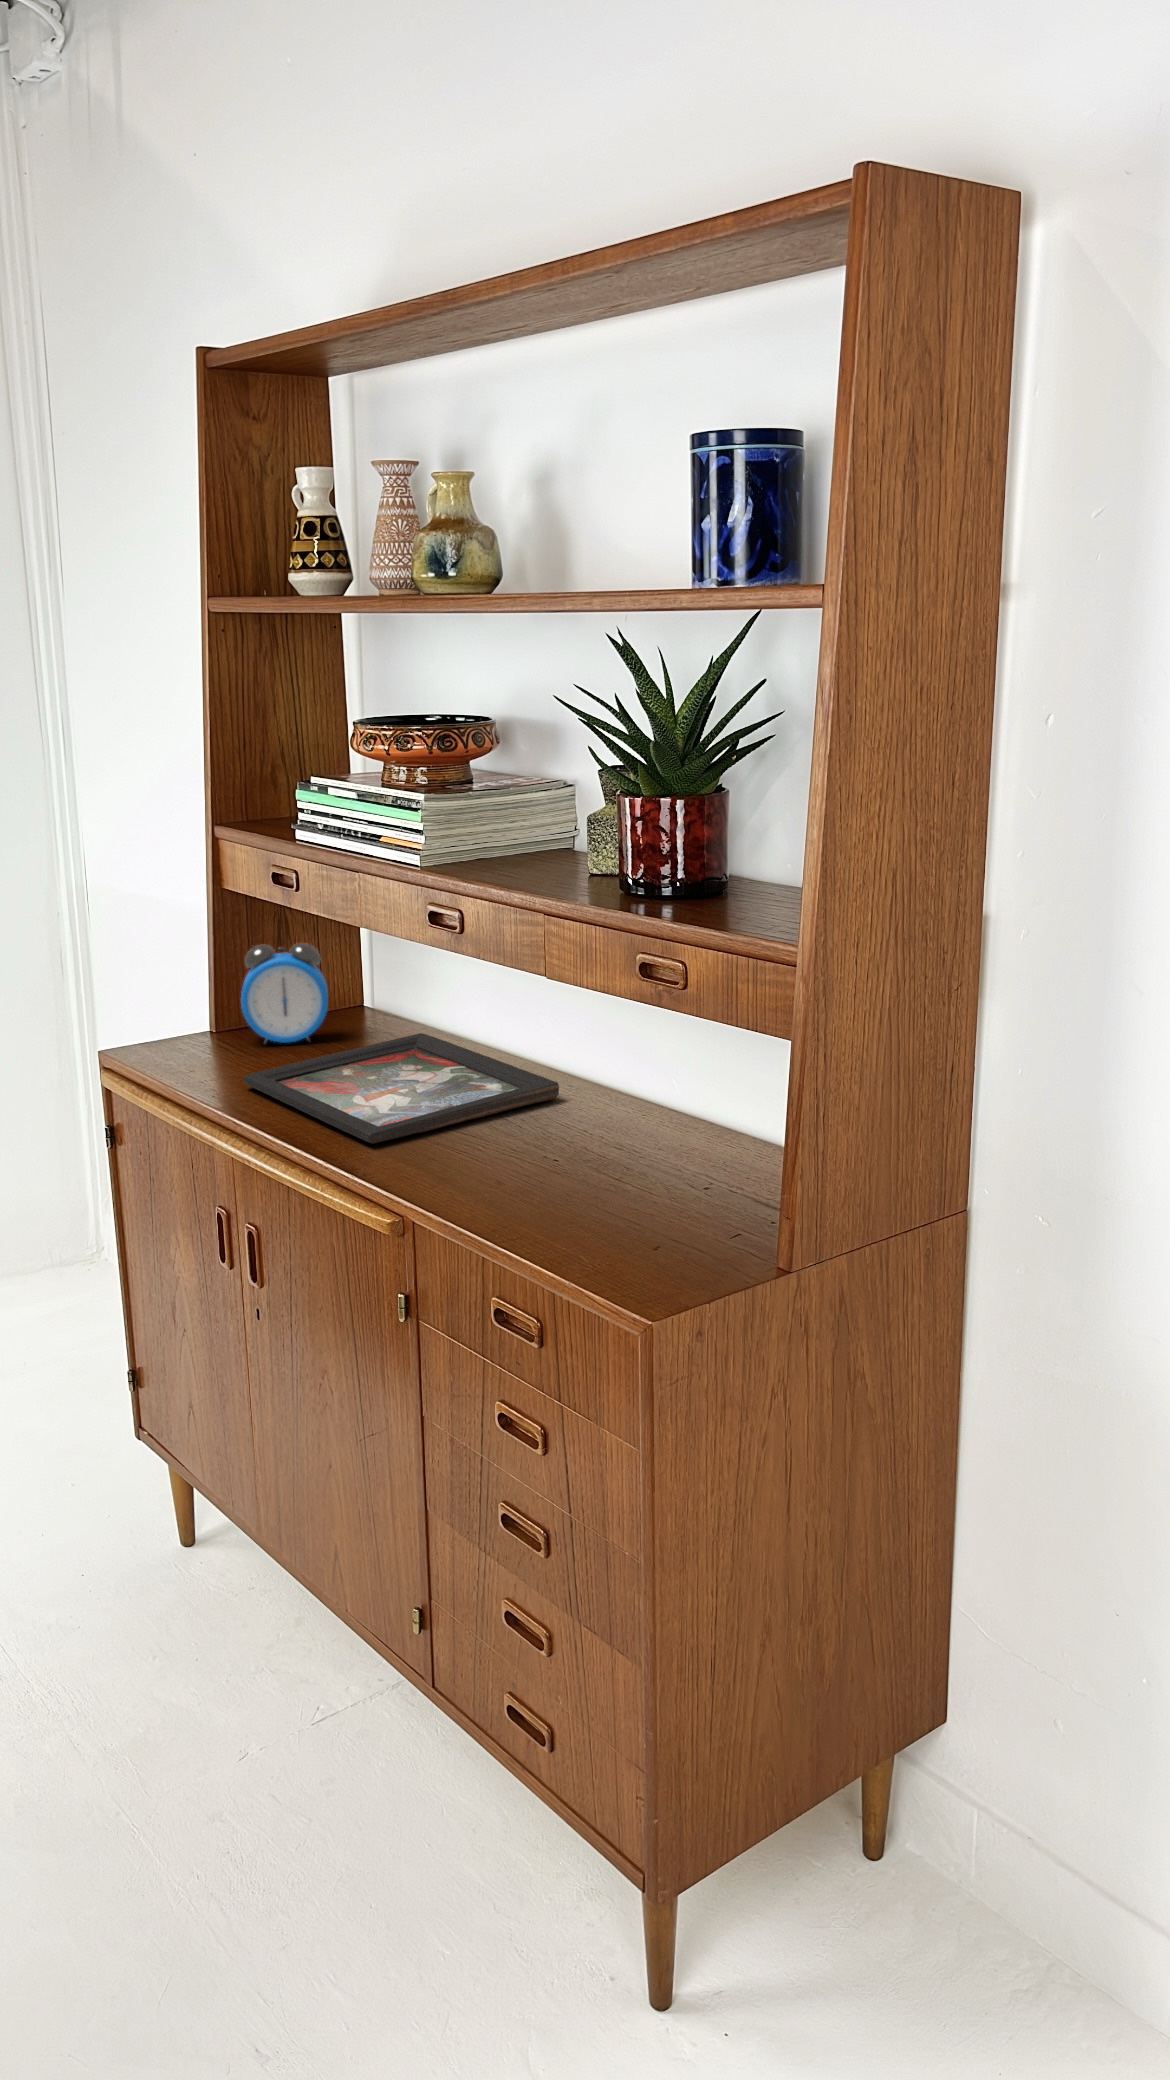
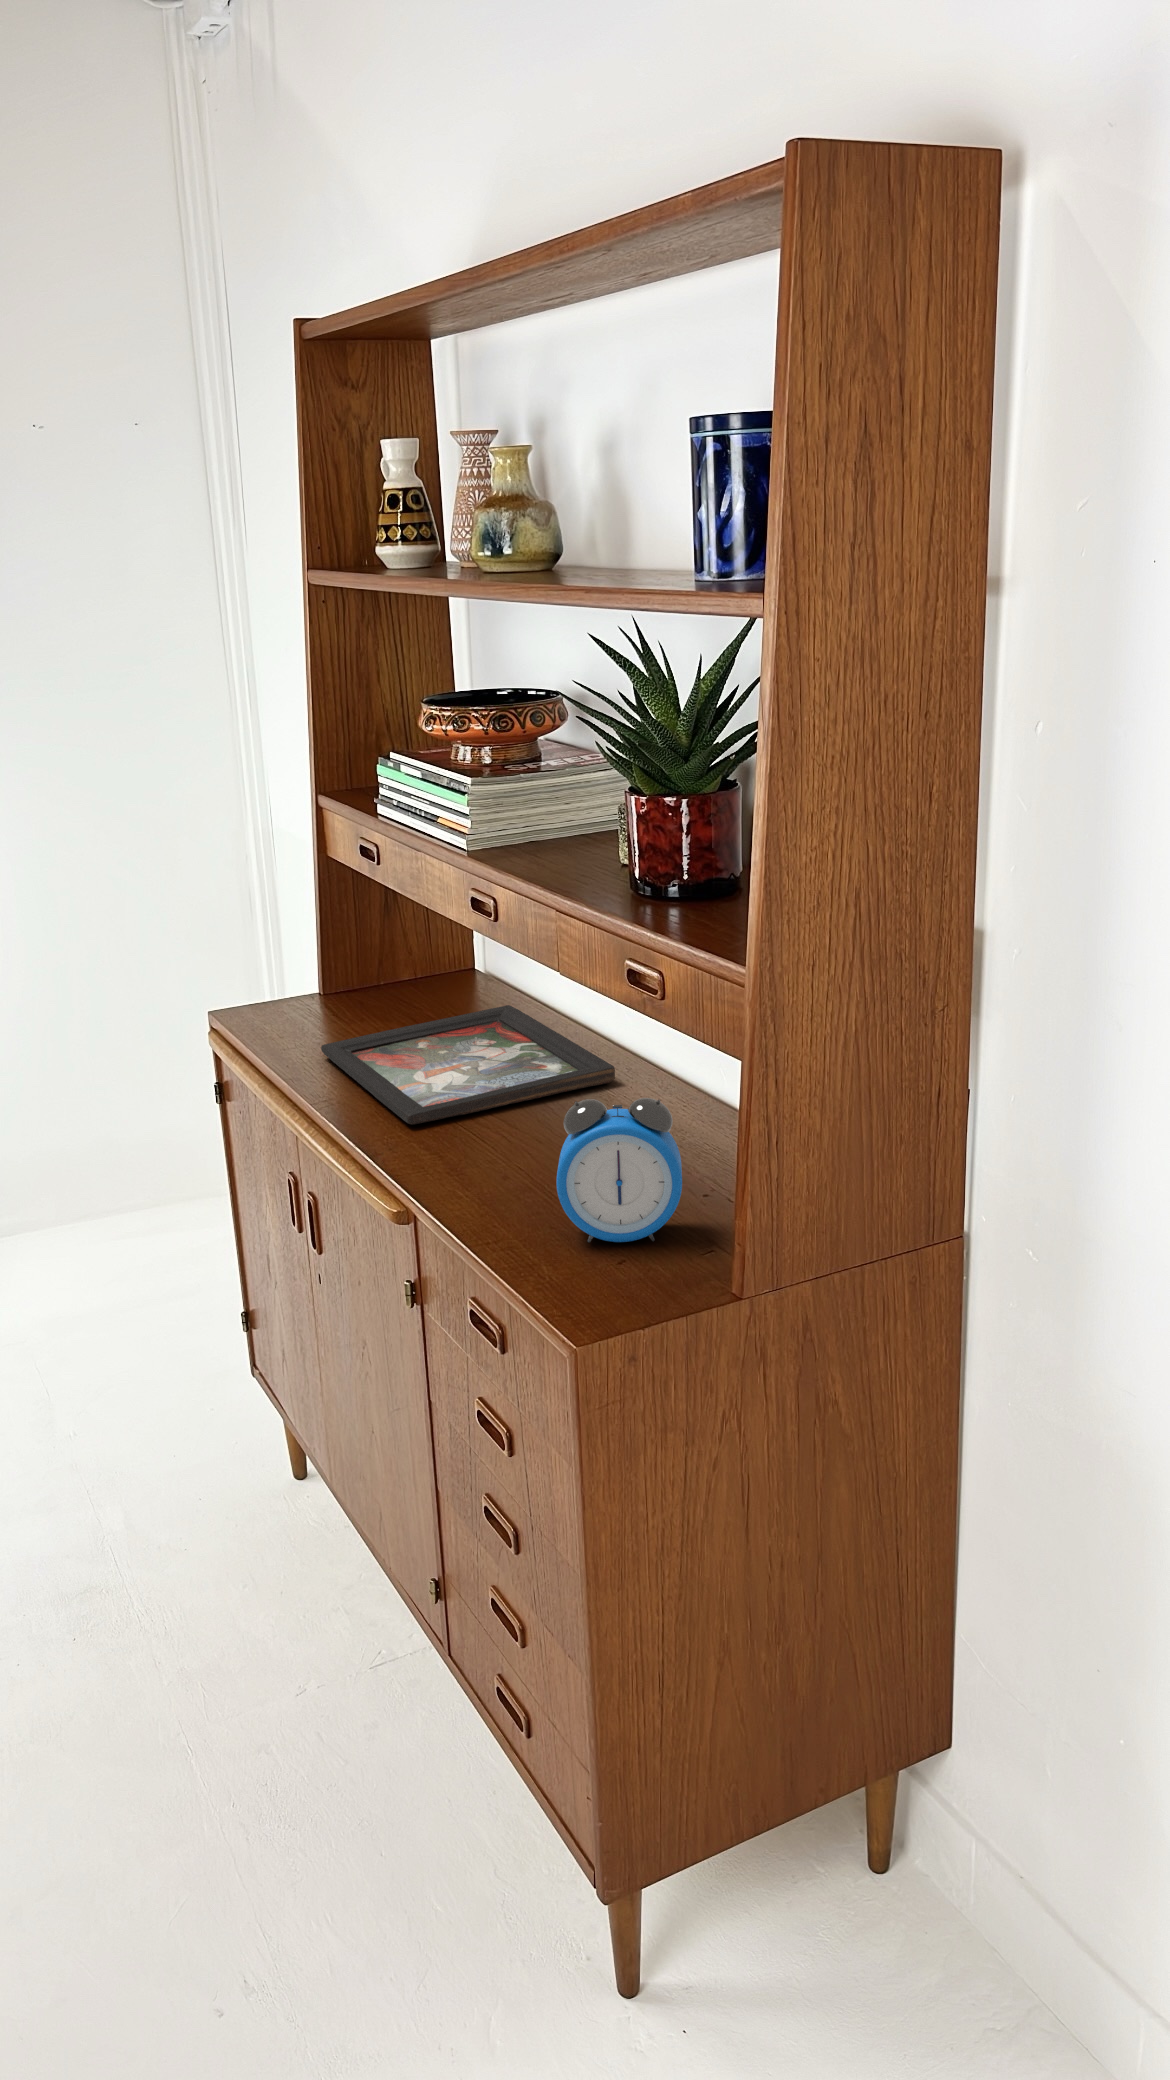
alarm clock: present [241,943,328,1043] -> present [556,1098,682,1242]

